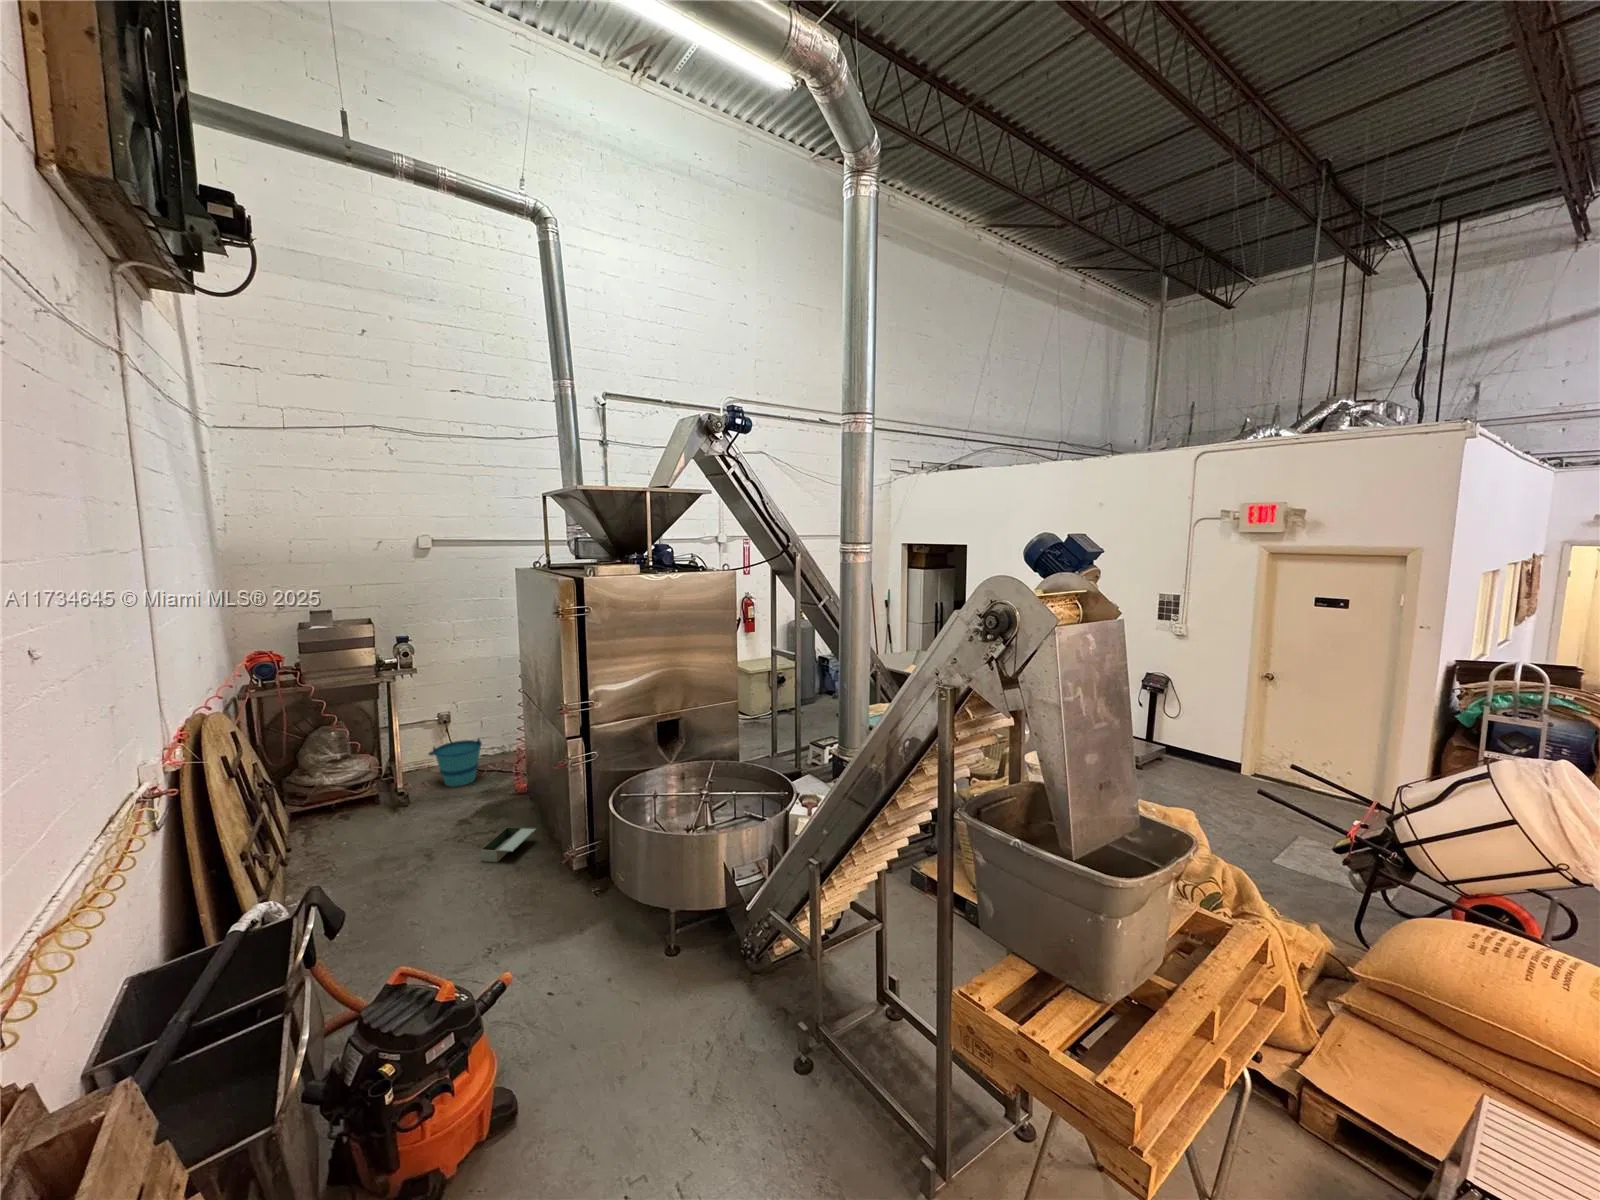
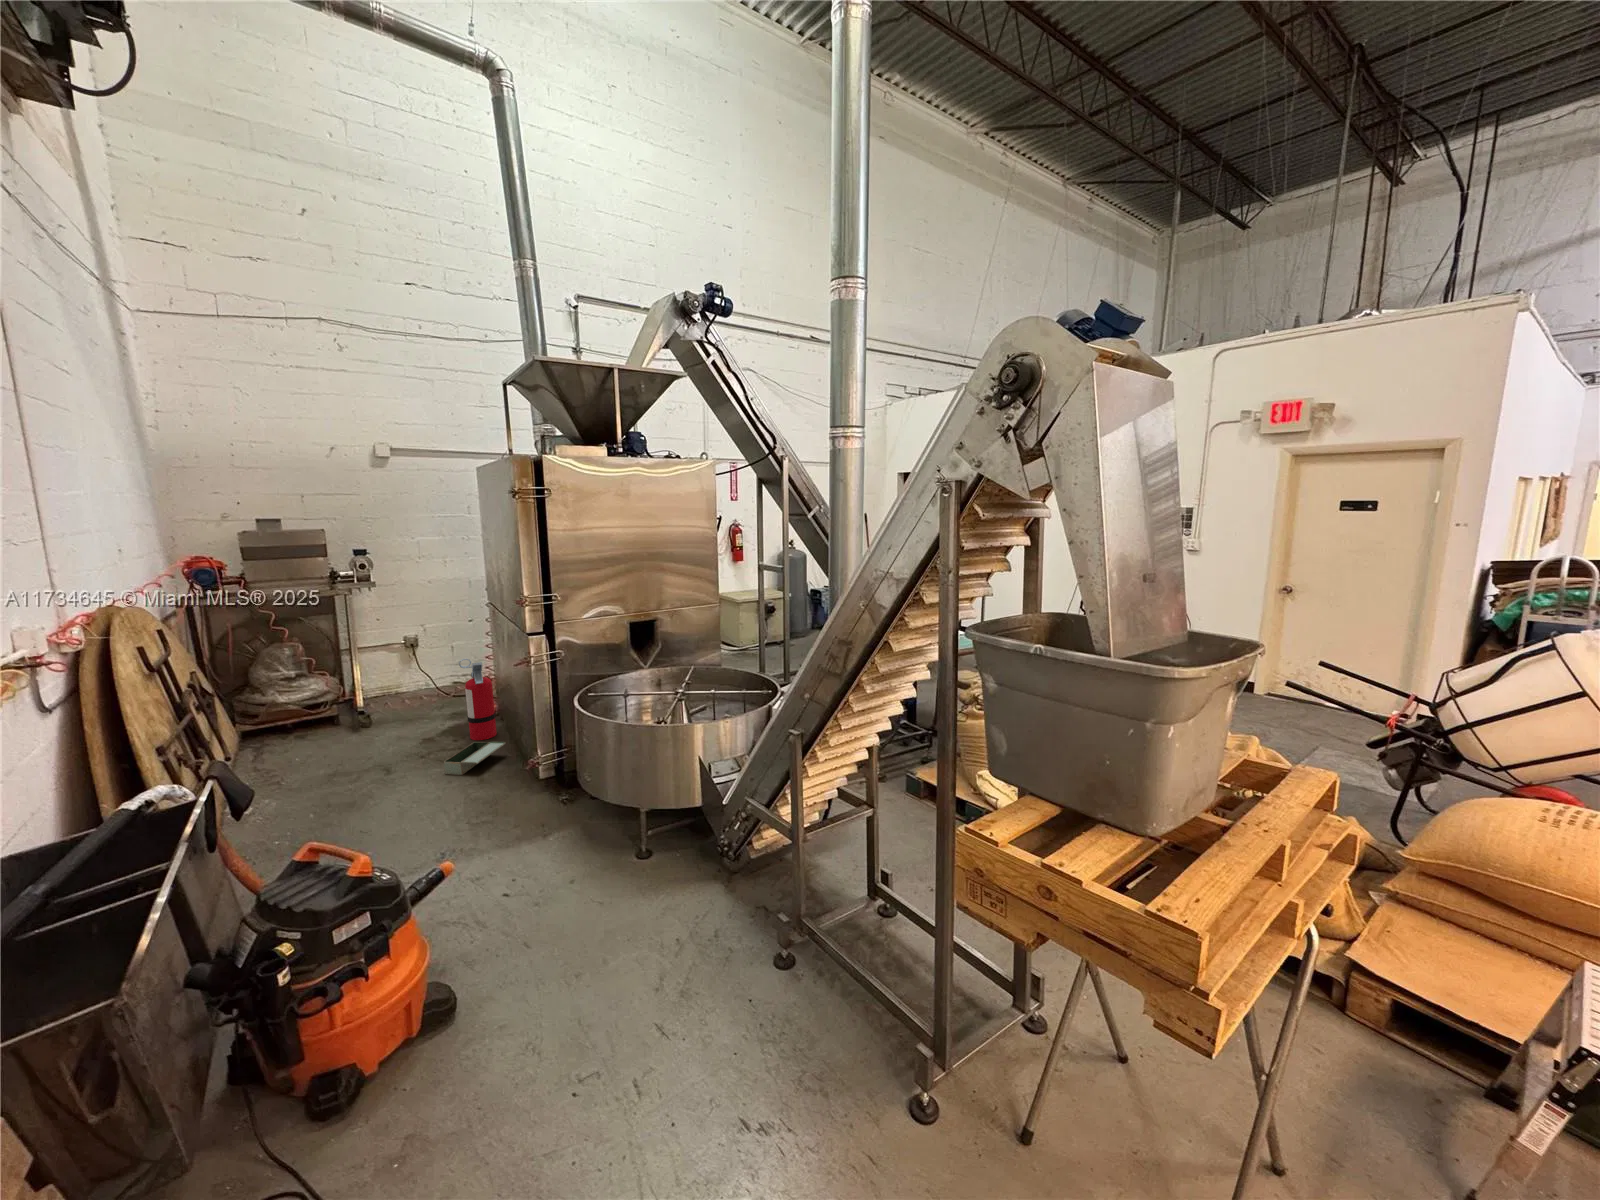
bucket: present [429,738,482,786] -> none [395,660,454,710]
fire extinguisher: none [493,746,525,823] -> present [459,659,497,740]

